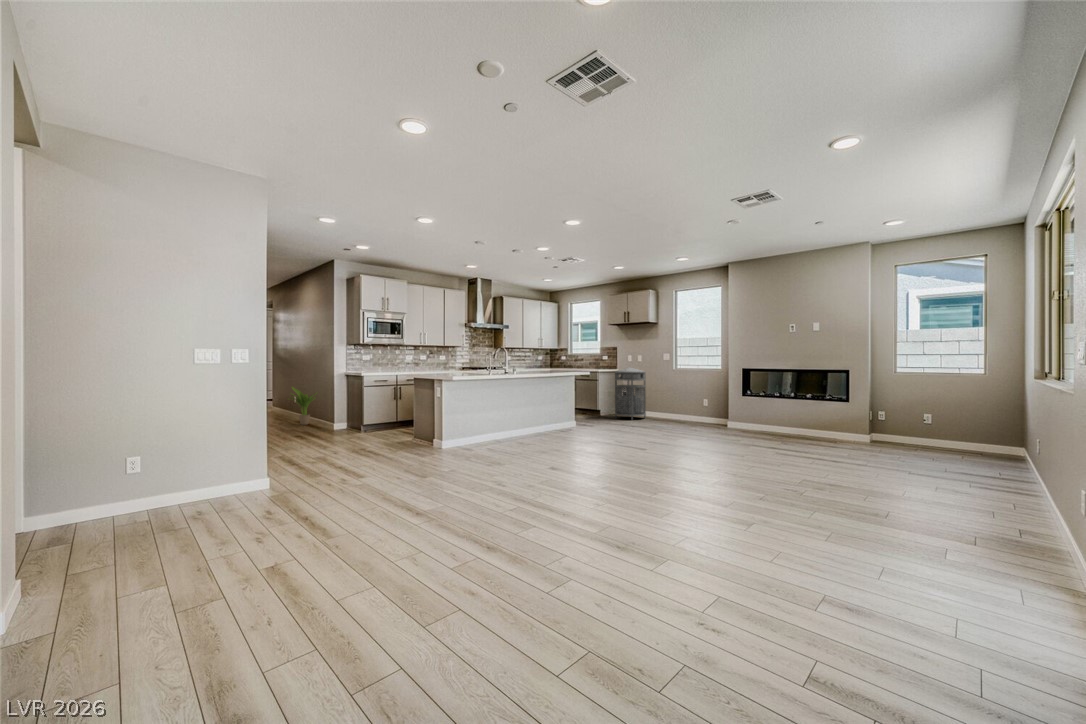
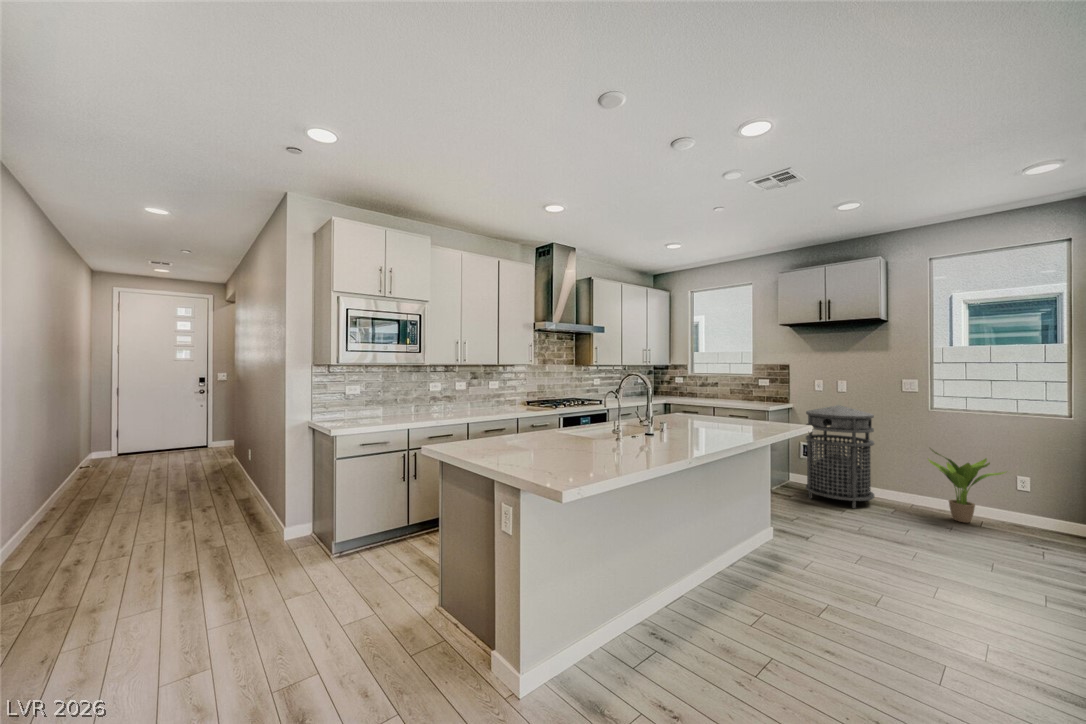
potted plant: present [292,387,315,425] -> present [928,450,1005,523]

